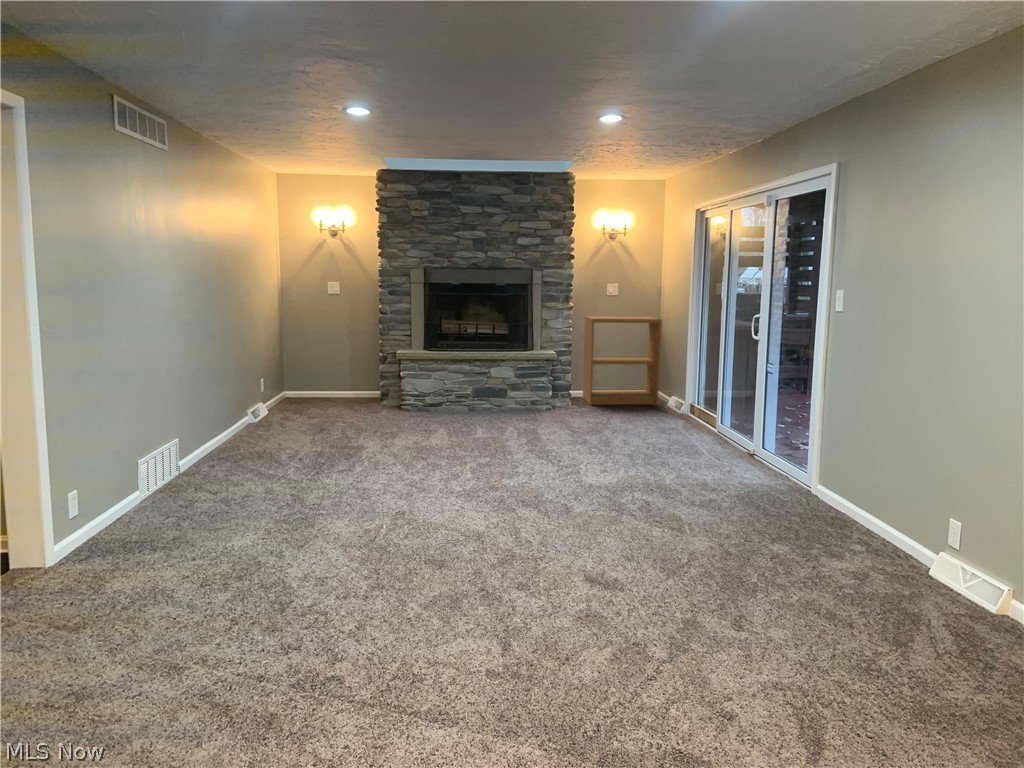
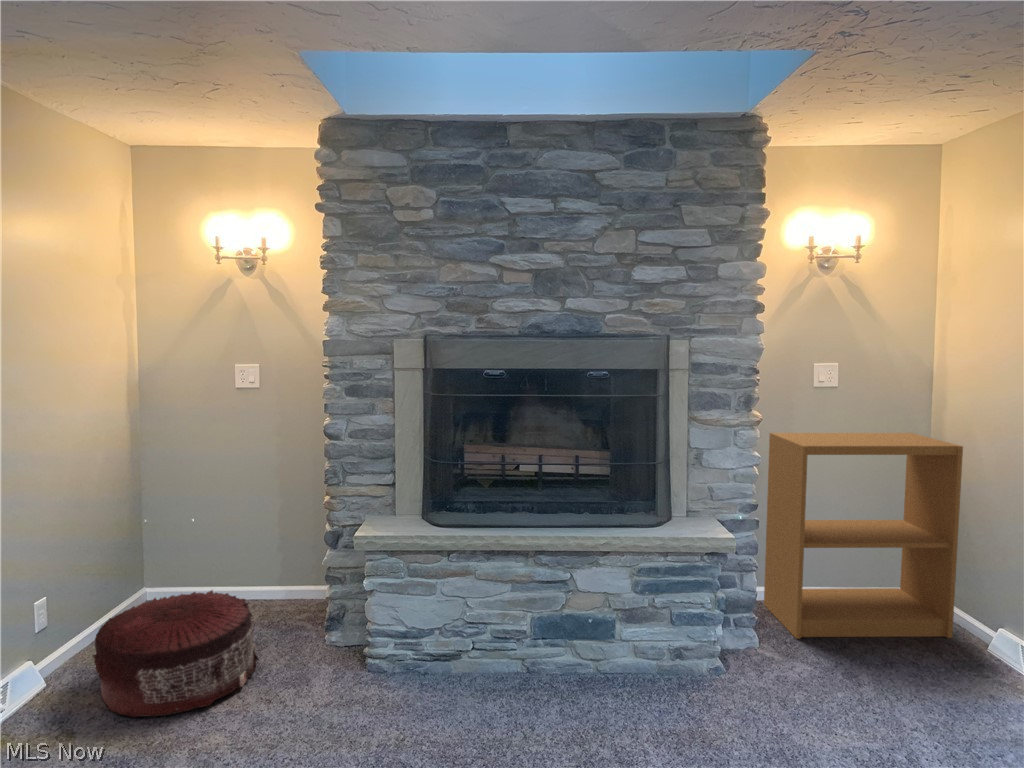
pouf: none [291,380,355,419] -> present [93,590,259,717]

